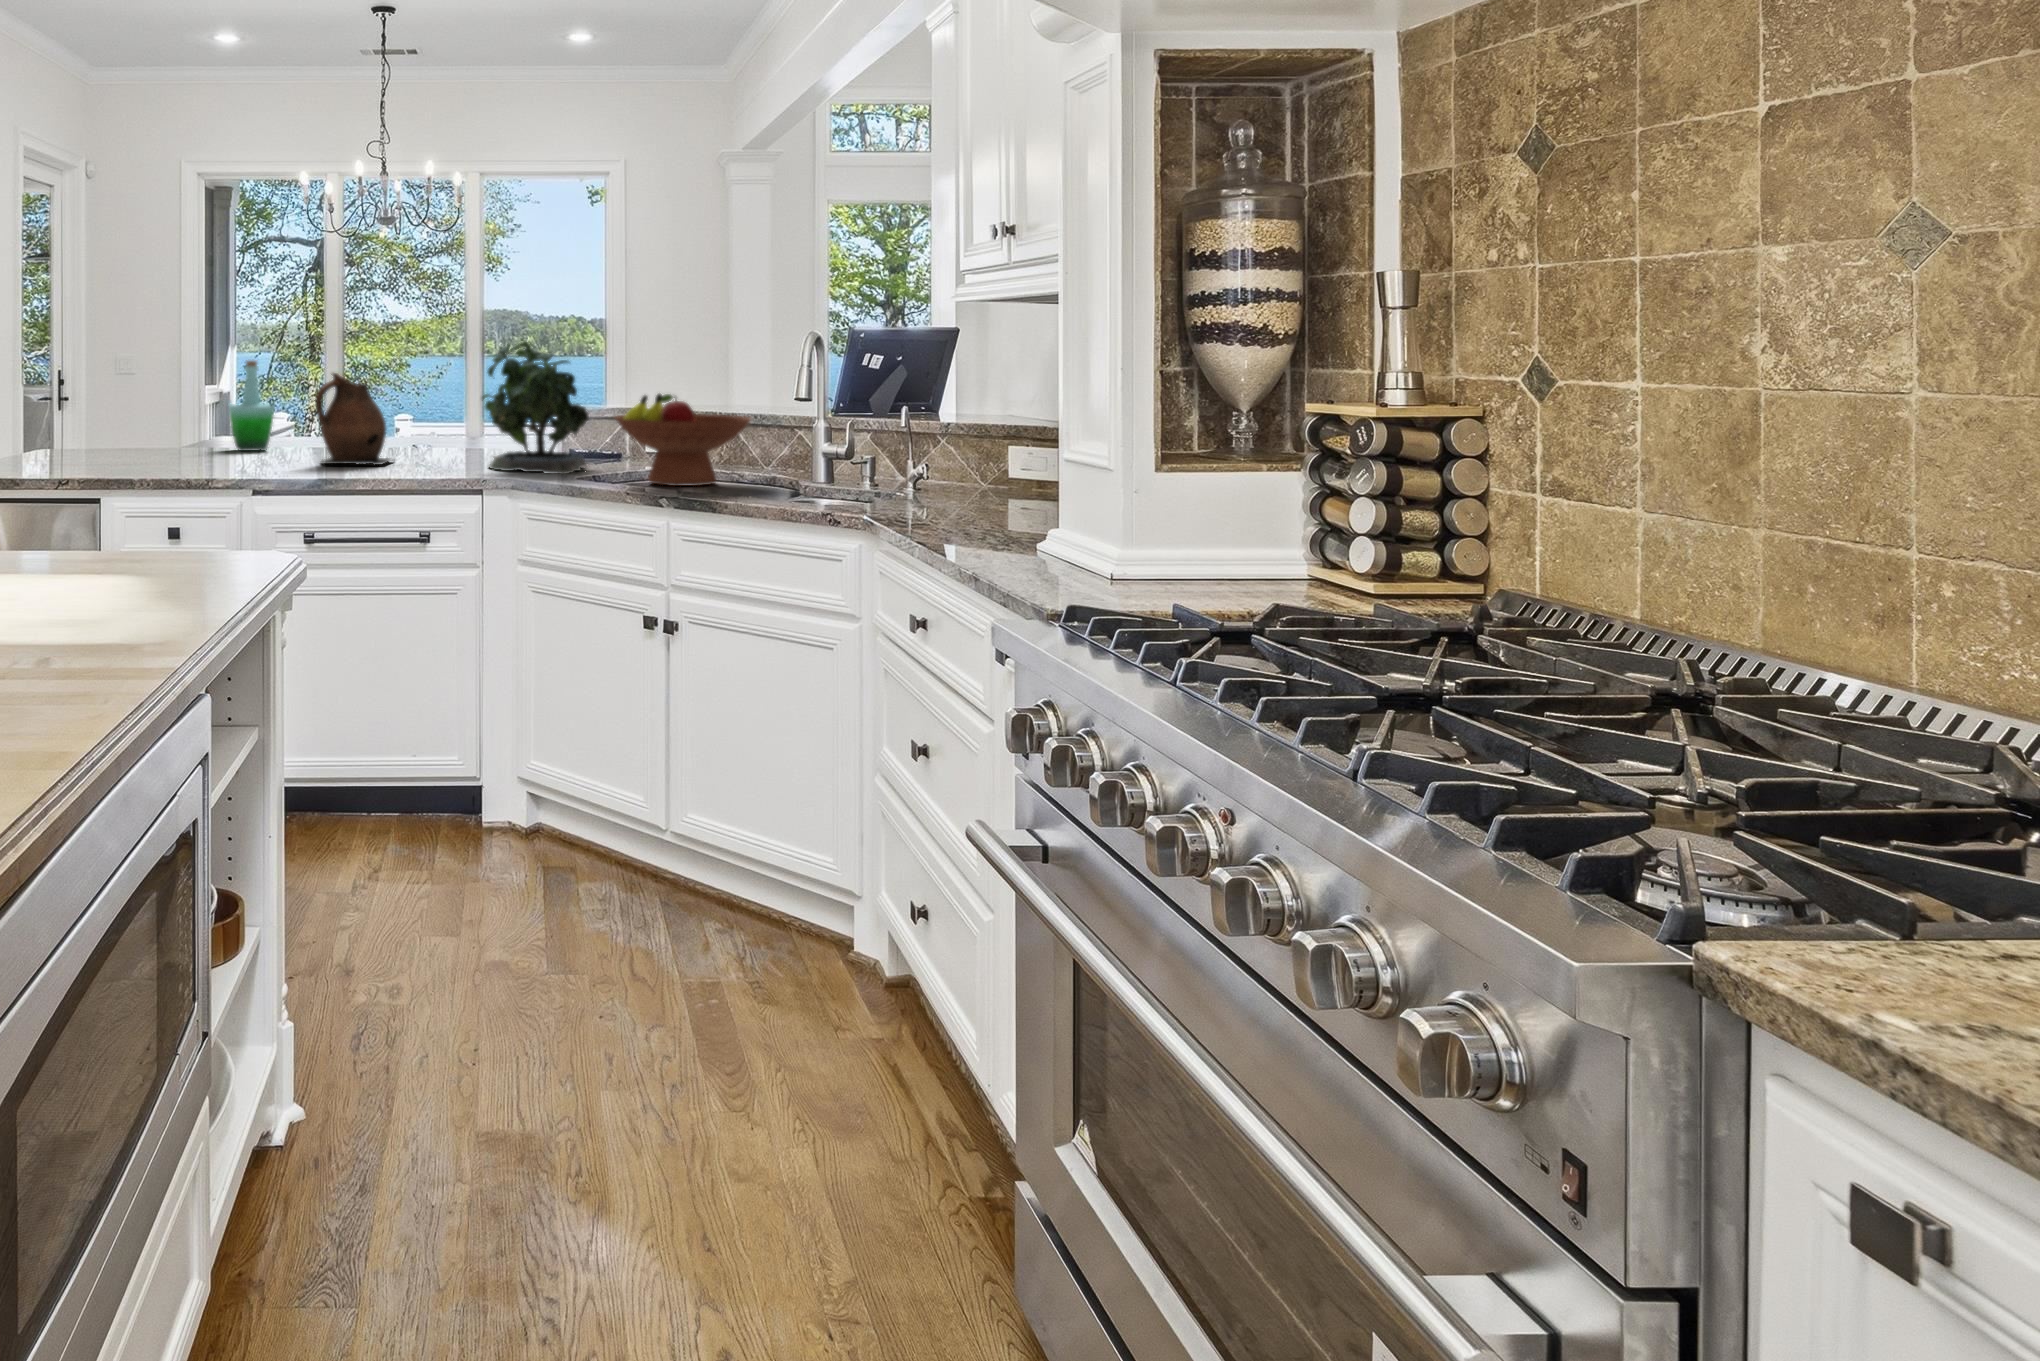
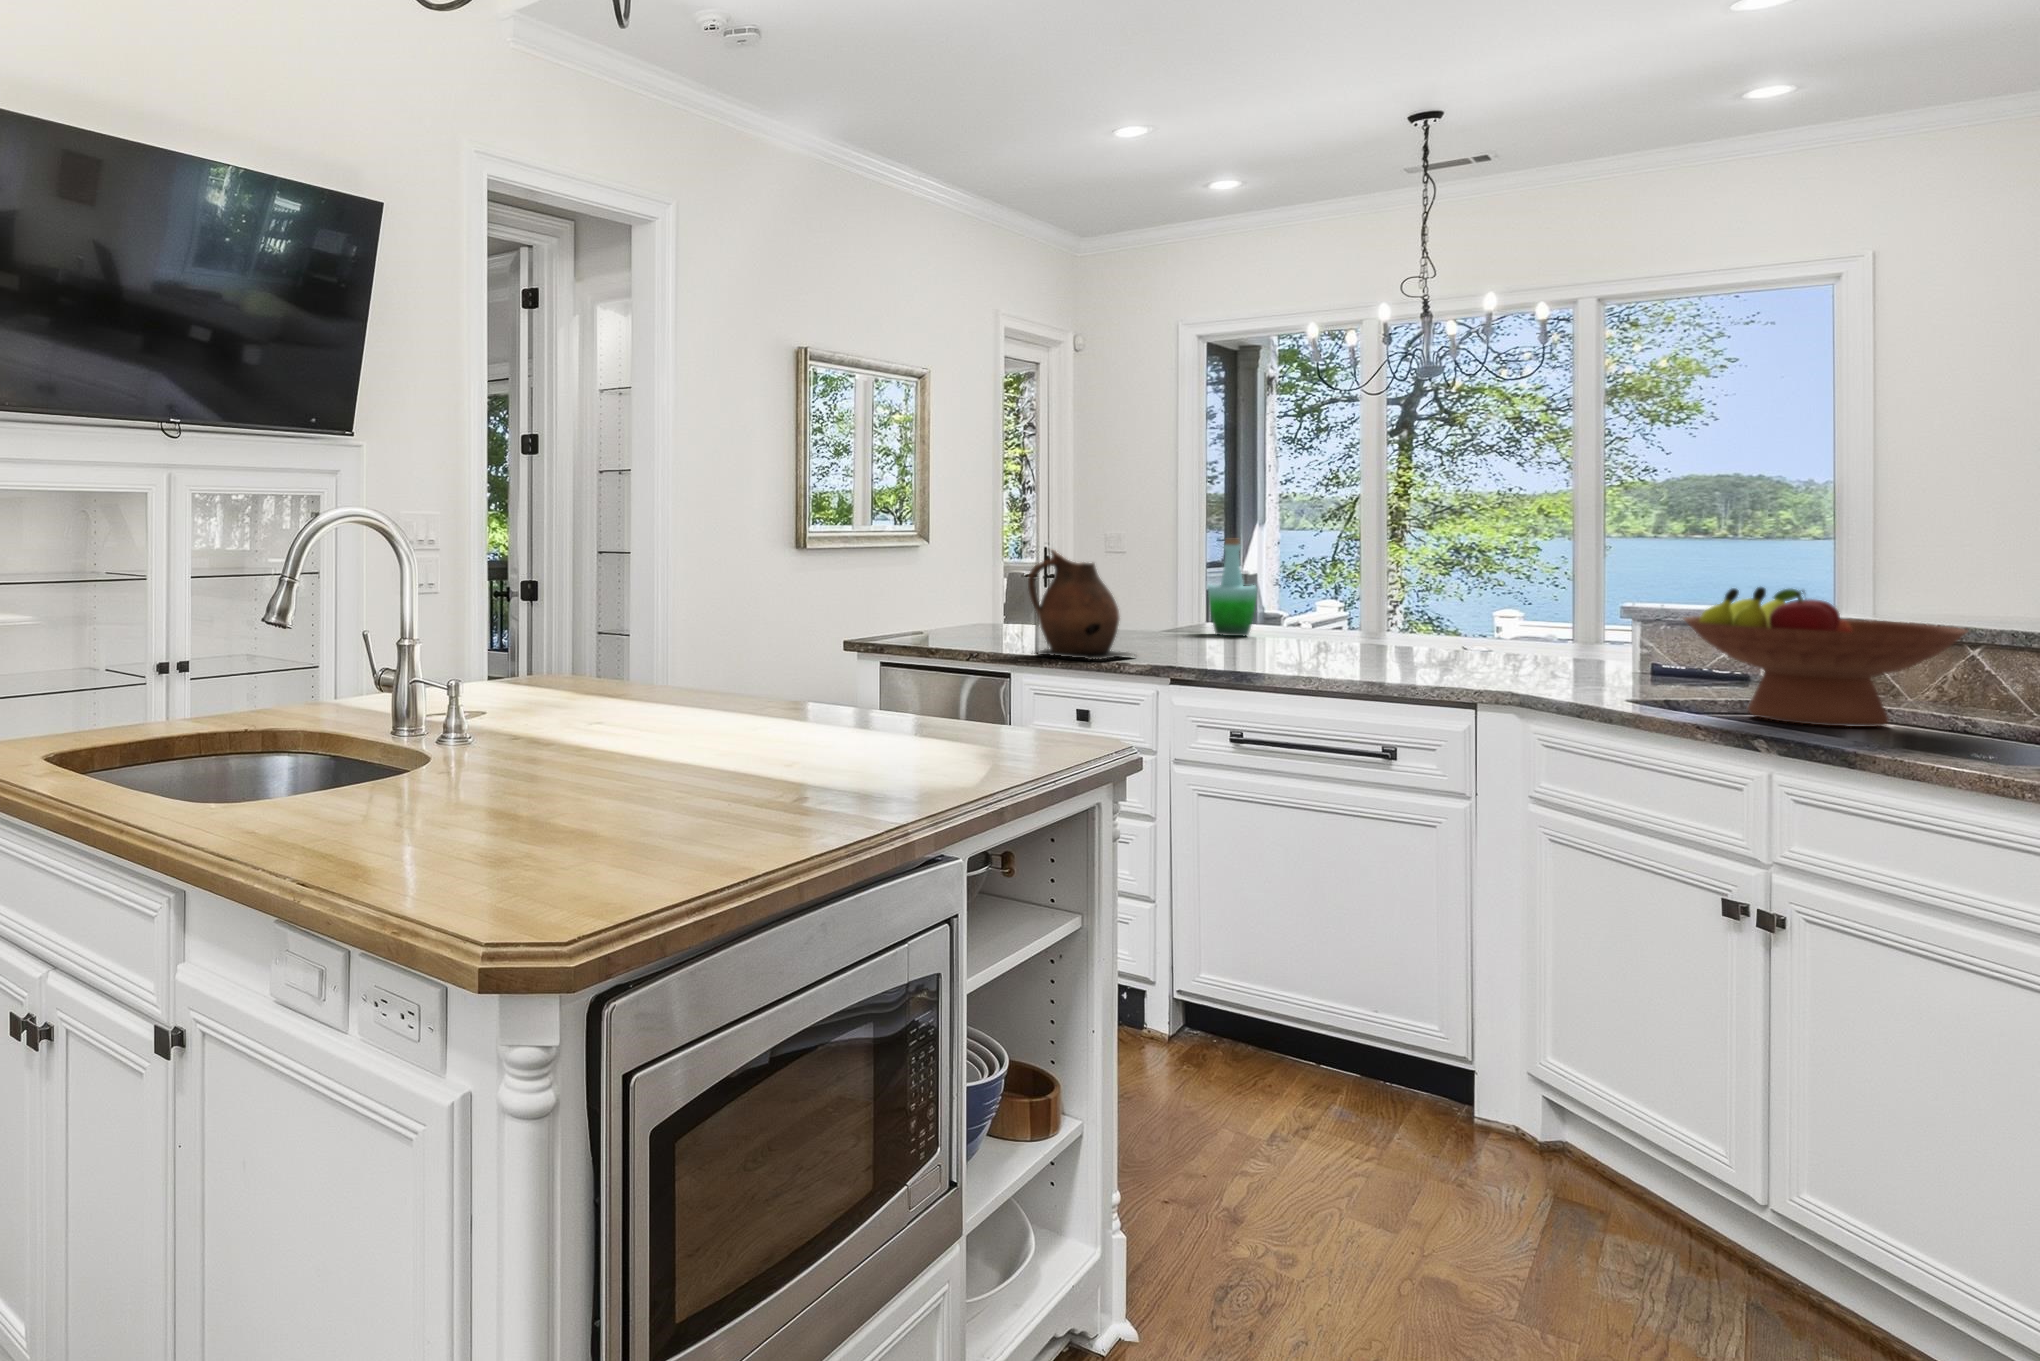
potted plant: present [482,342,589,474] -> none [1494,507,1682,692]
ceramic pitcher: present [315,373,391,465] -> present [1028,550,1131,660]

